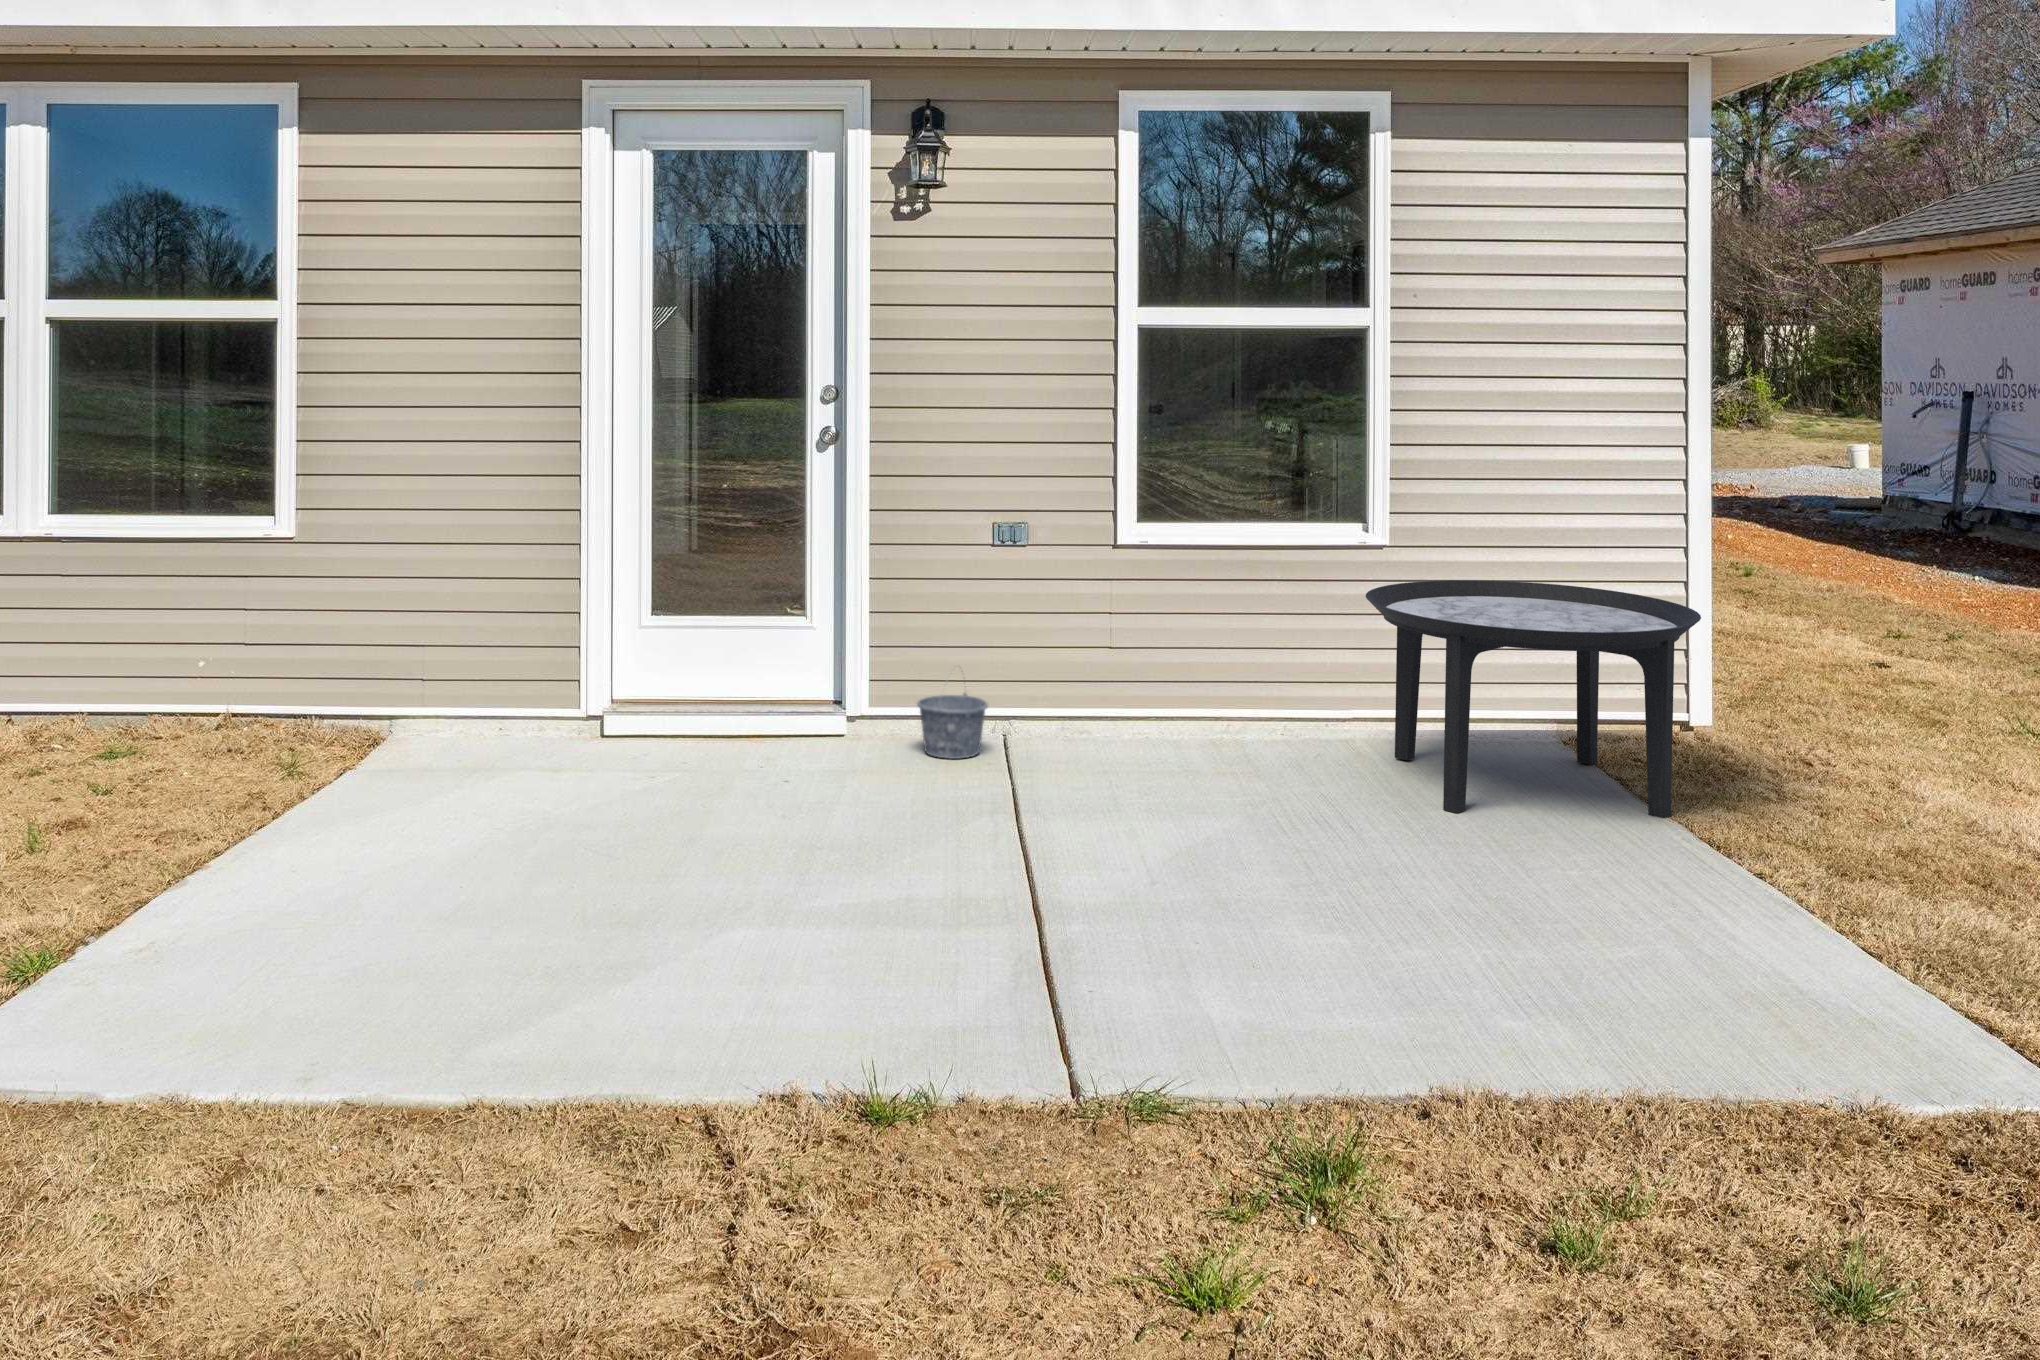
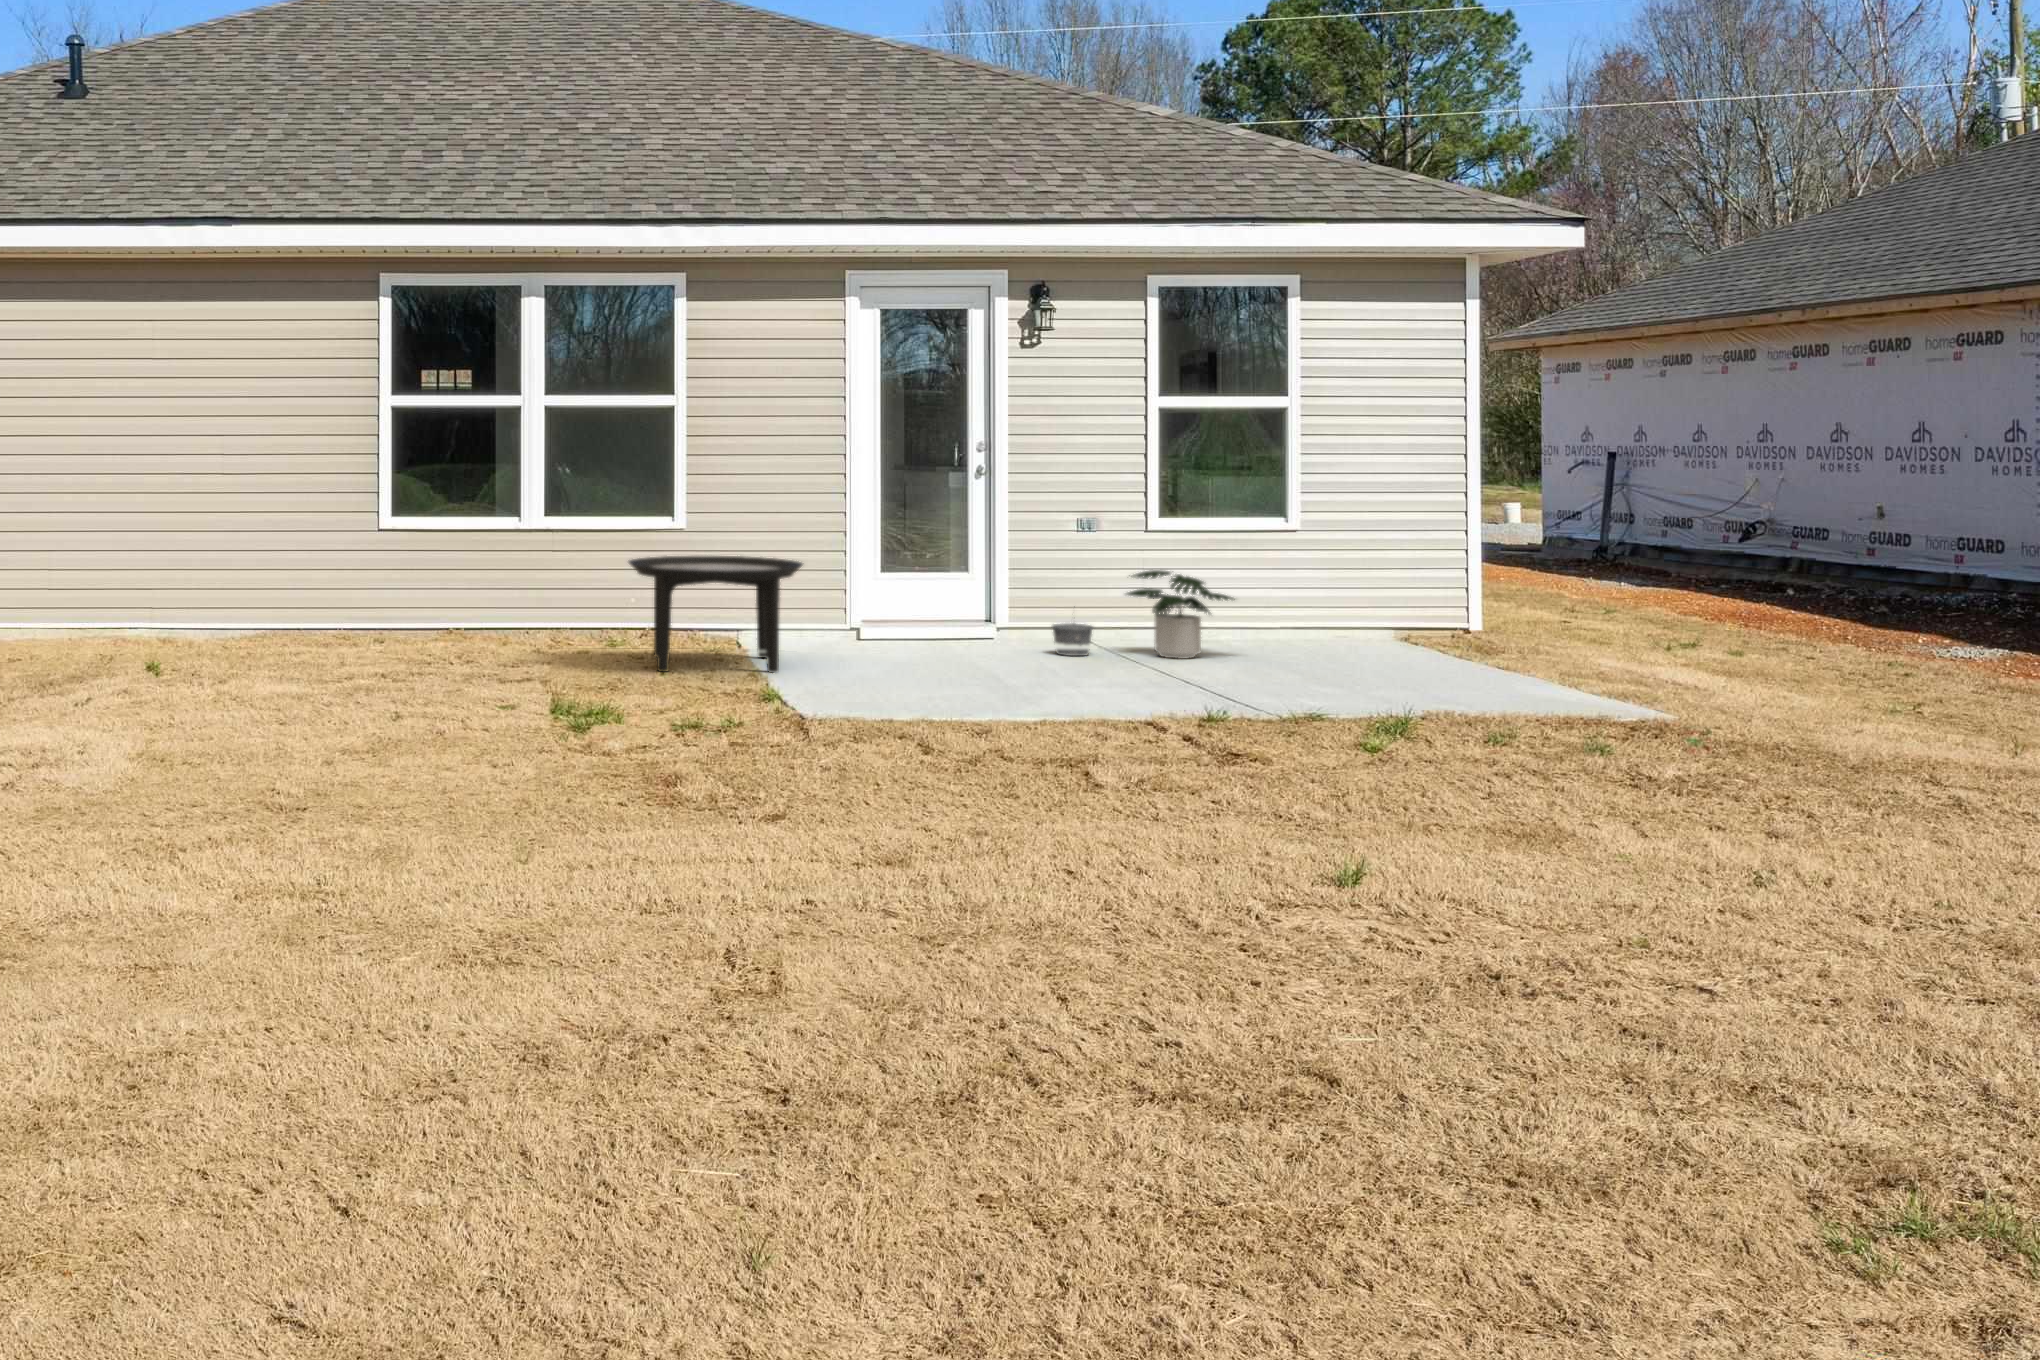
round table: present [1366,580,1701,818] -> present [629,556,803,673]
potted plant: none [1039,607,1235,771] -> present [1126,570,1235,659]

